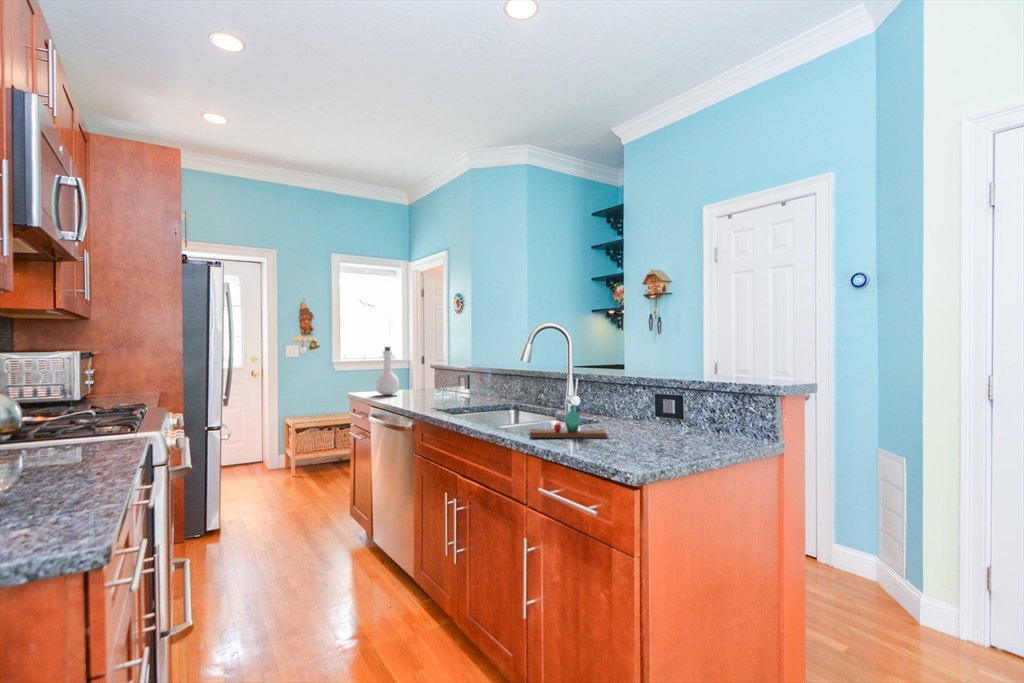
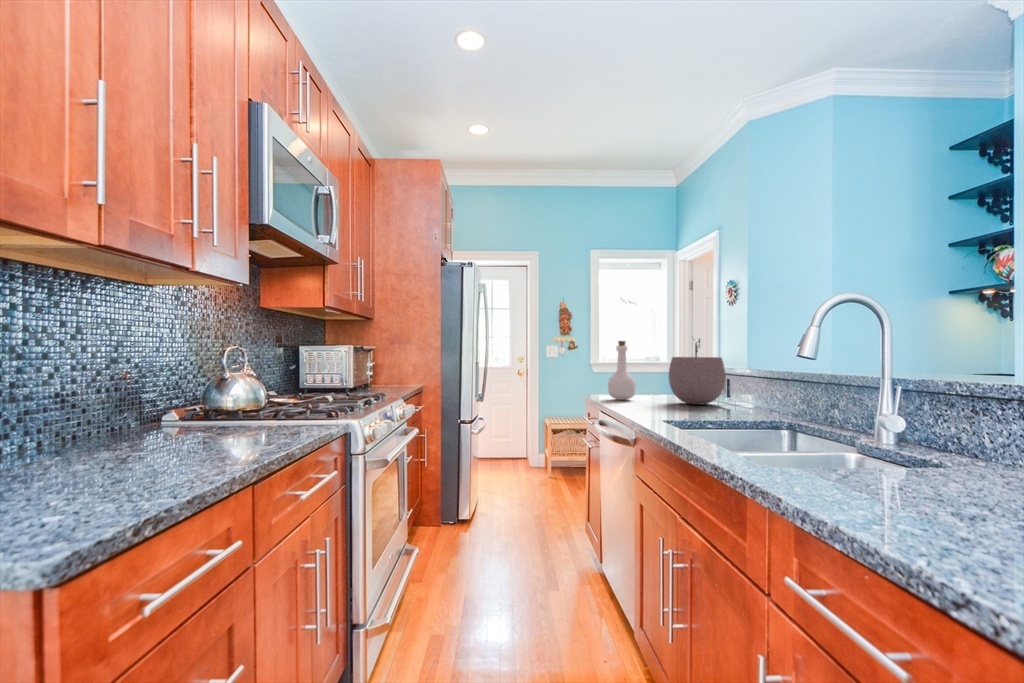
plant pot: none [426,344,467,395] -> present [669,339,726,405]
vase: present [530,404,607,438] -> none [782,428,954,502]

